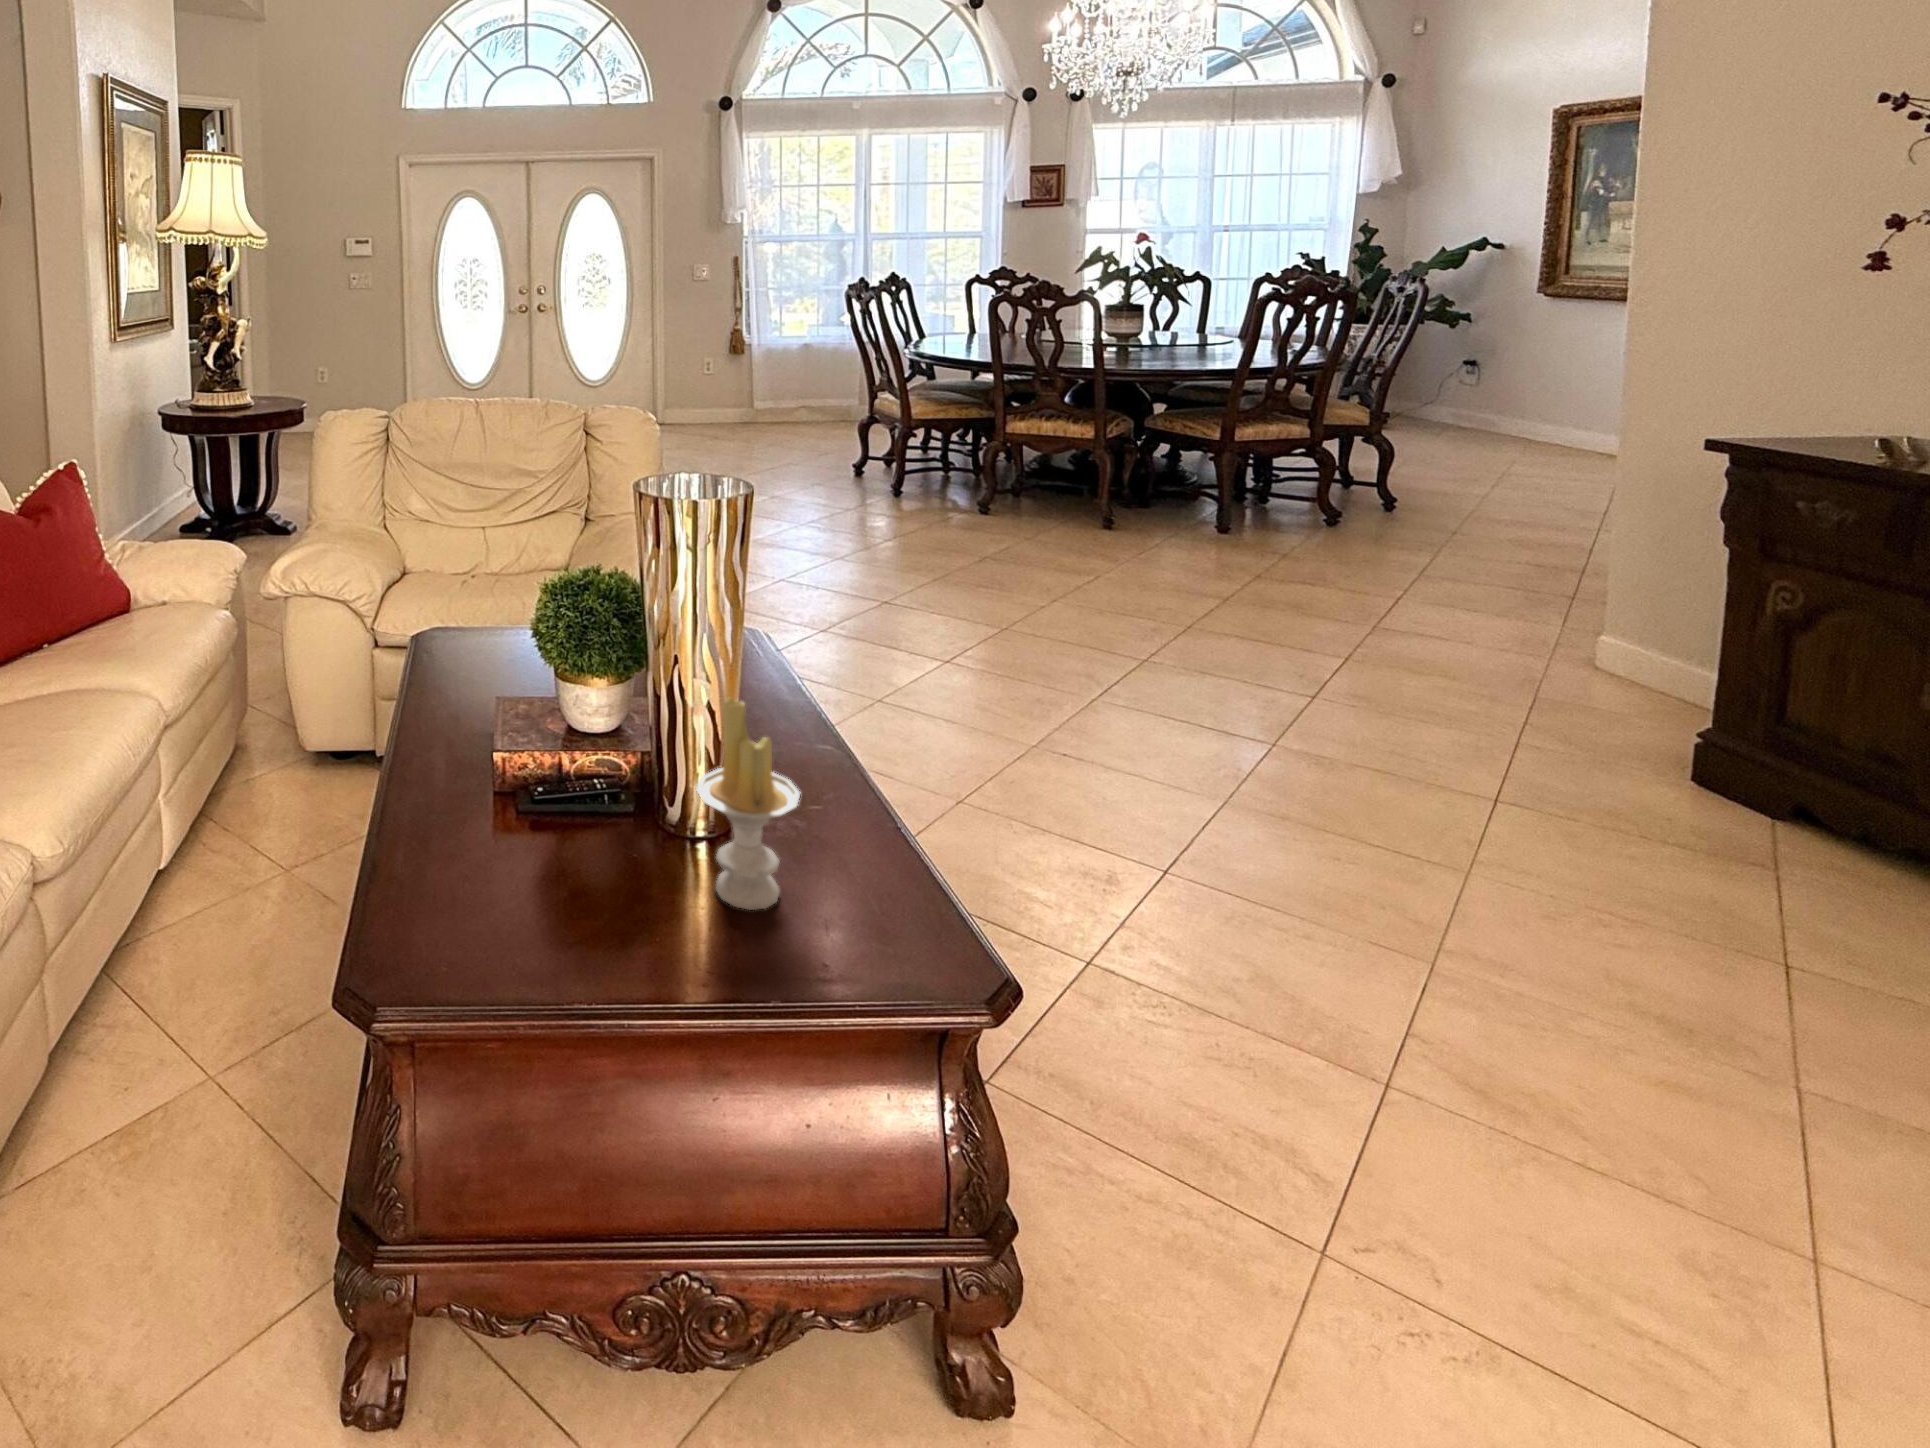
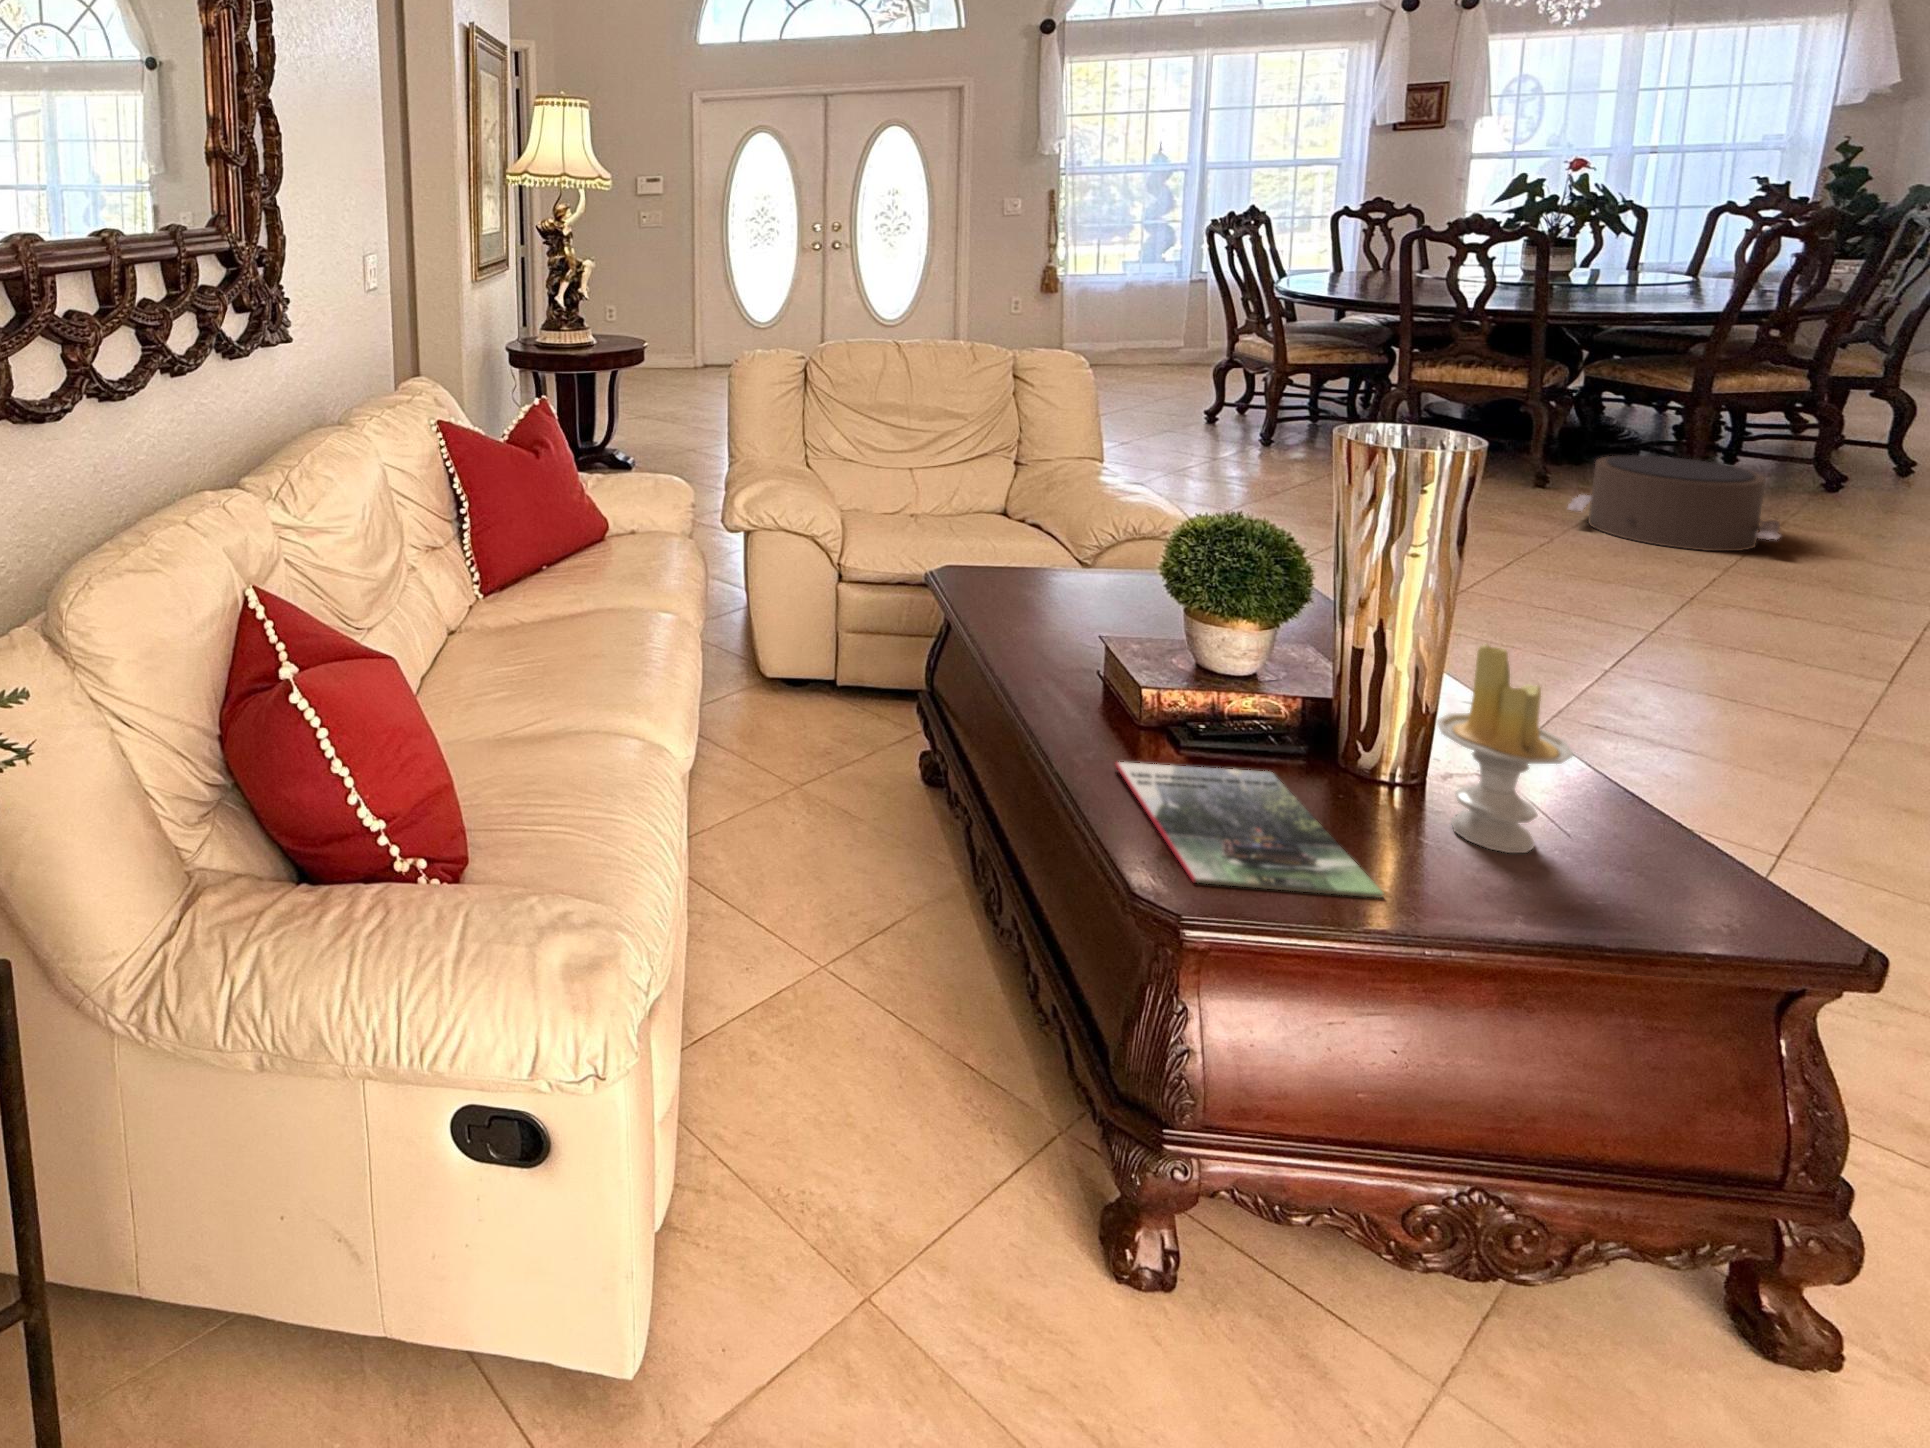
pouf: none [1113,495,1272,579] -> present [1568,455,1781,551]
magazine: none [419,835,597,973] -> present [1116,762,1383,898]

